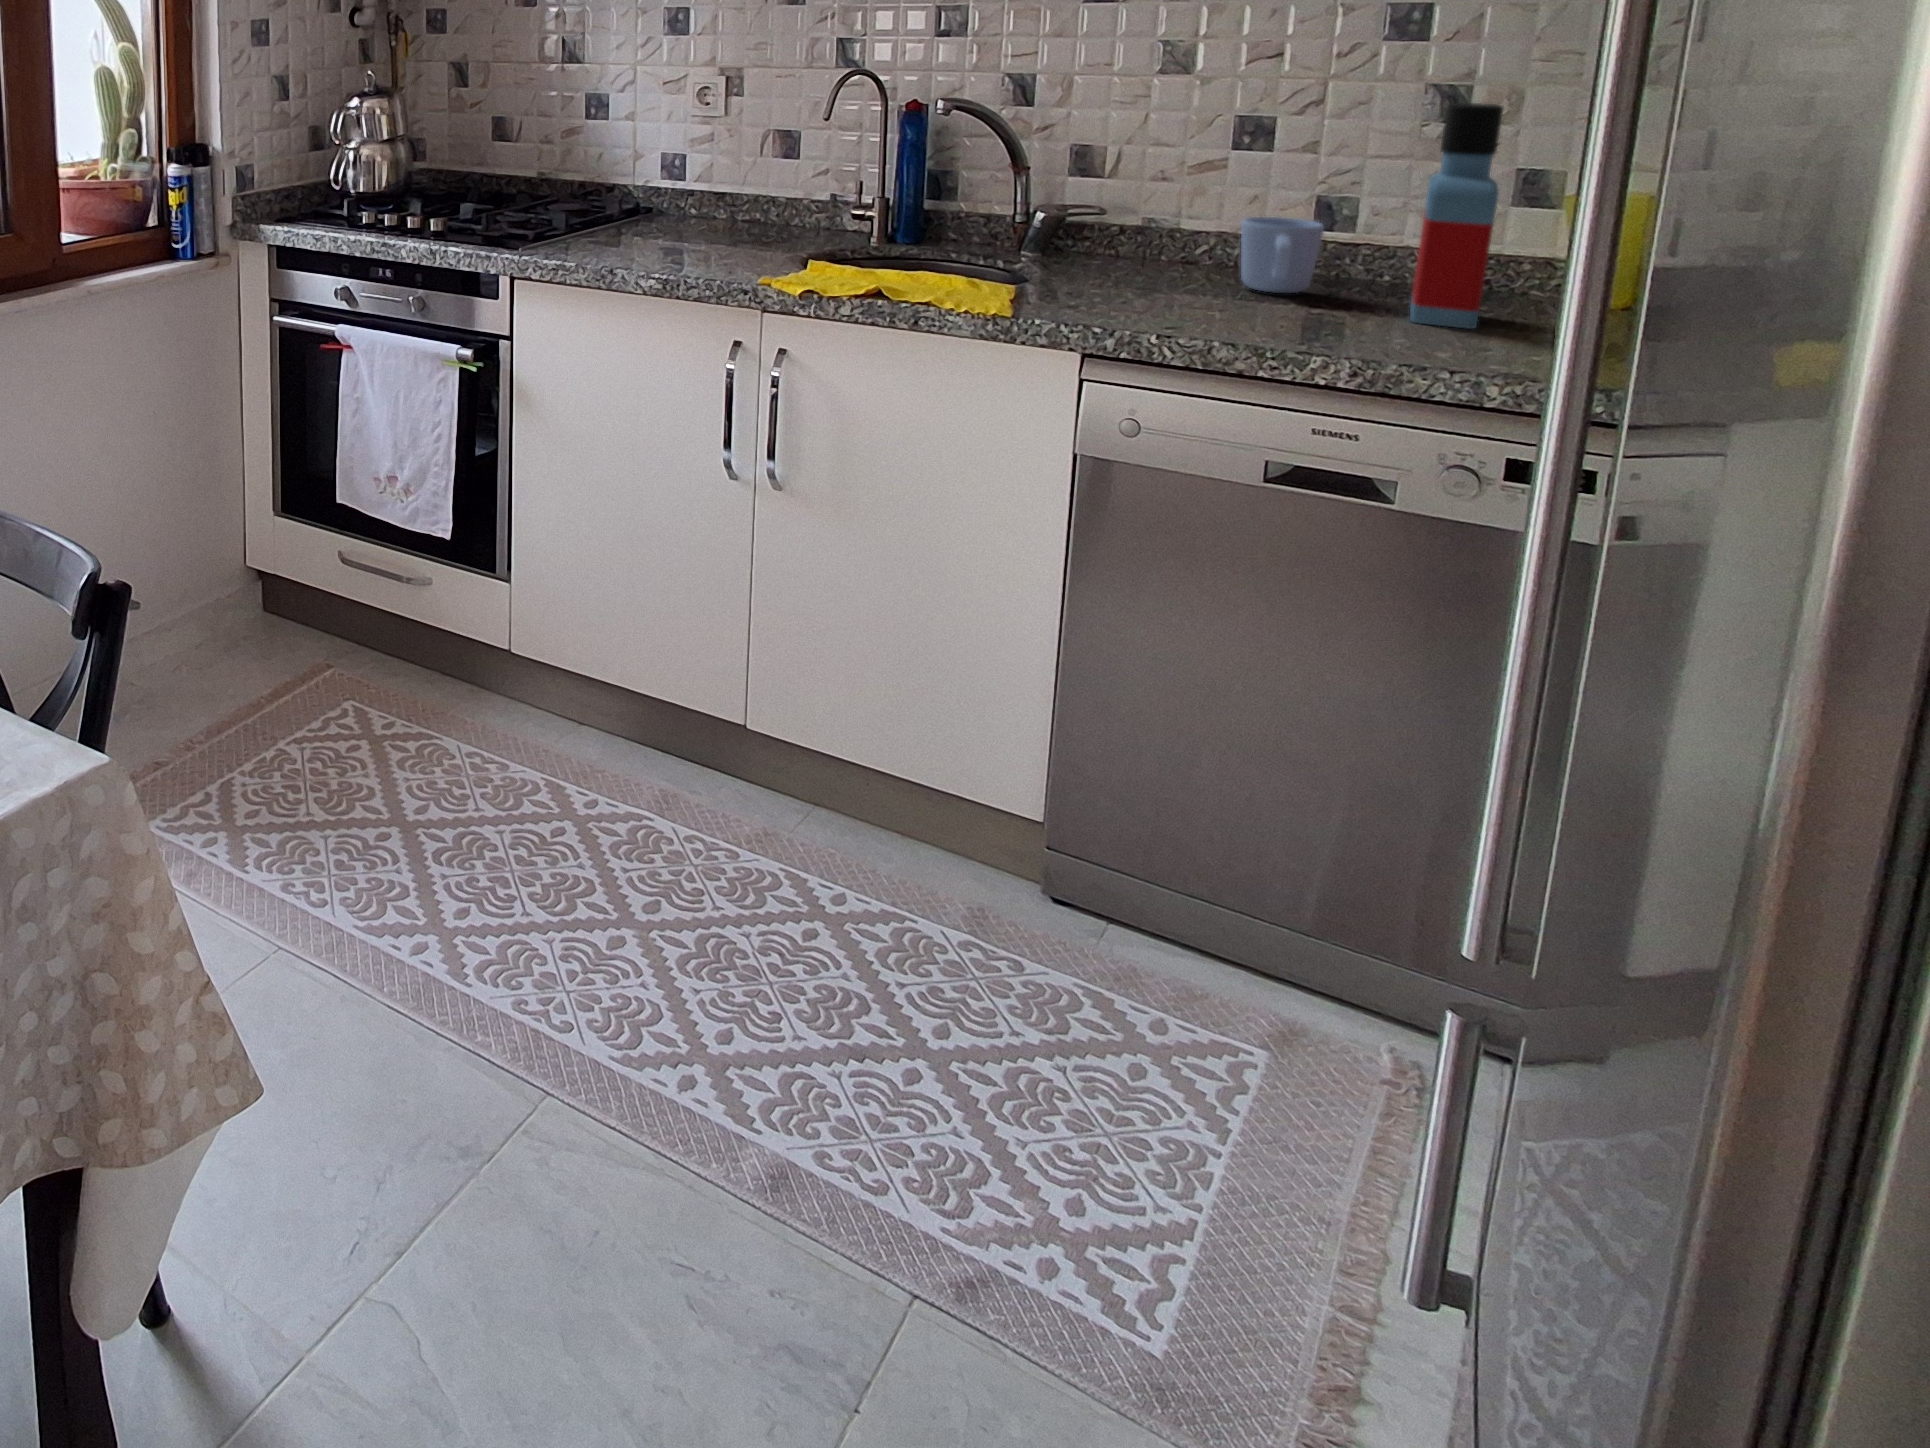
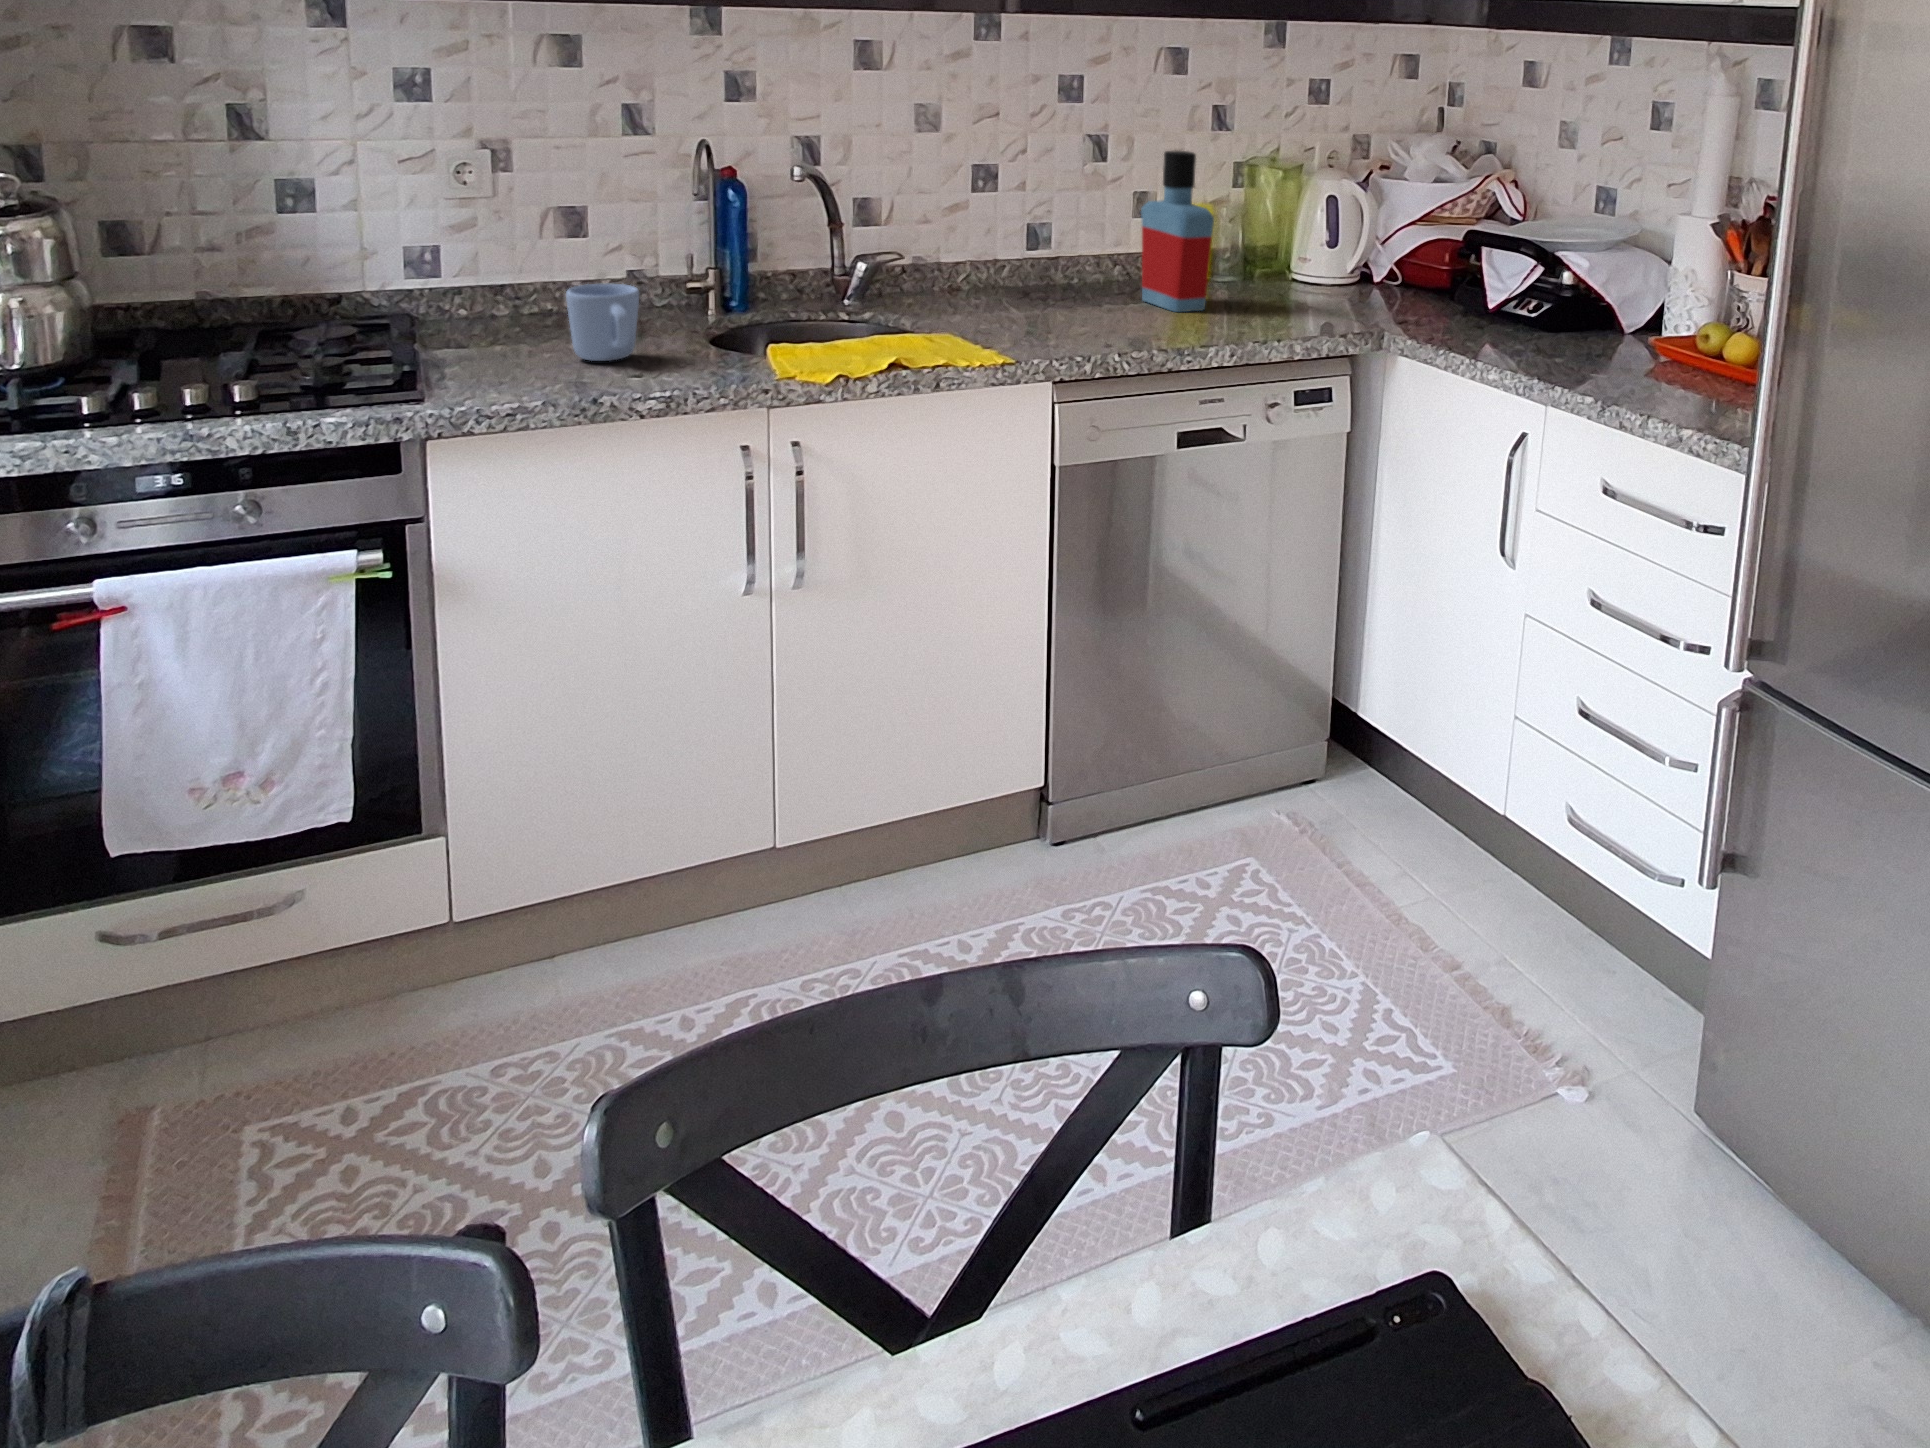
mug: present [1241,217,1324,293] -> present [566,284,639,361]

